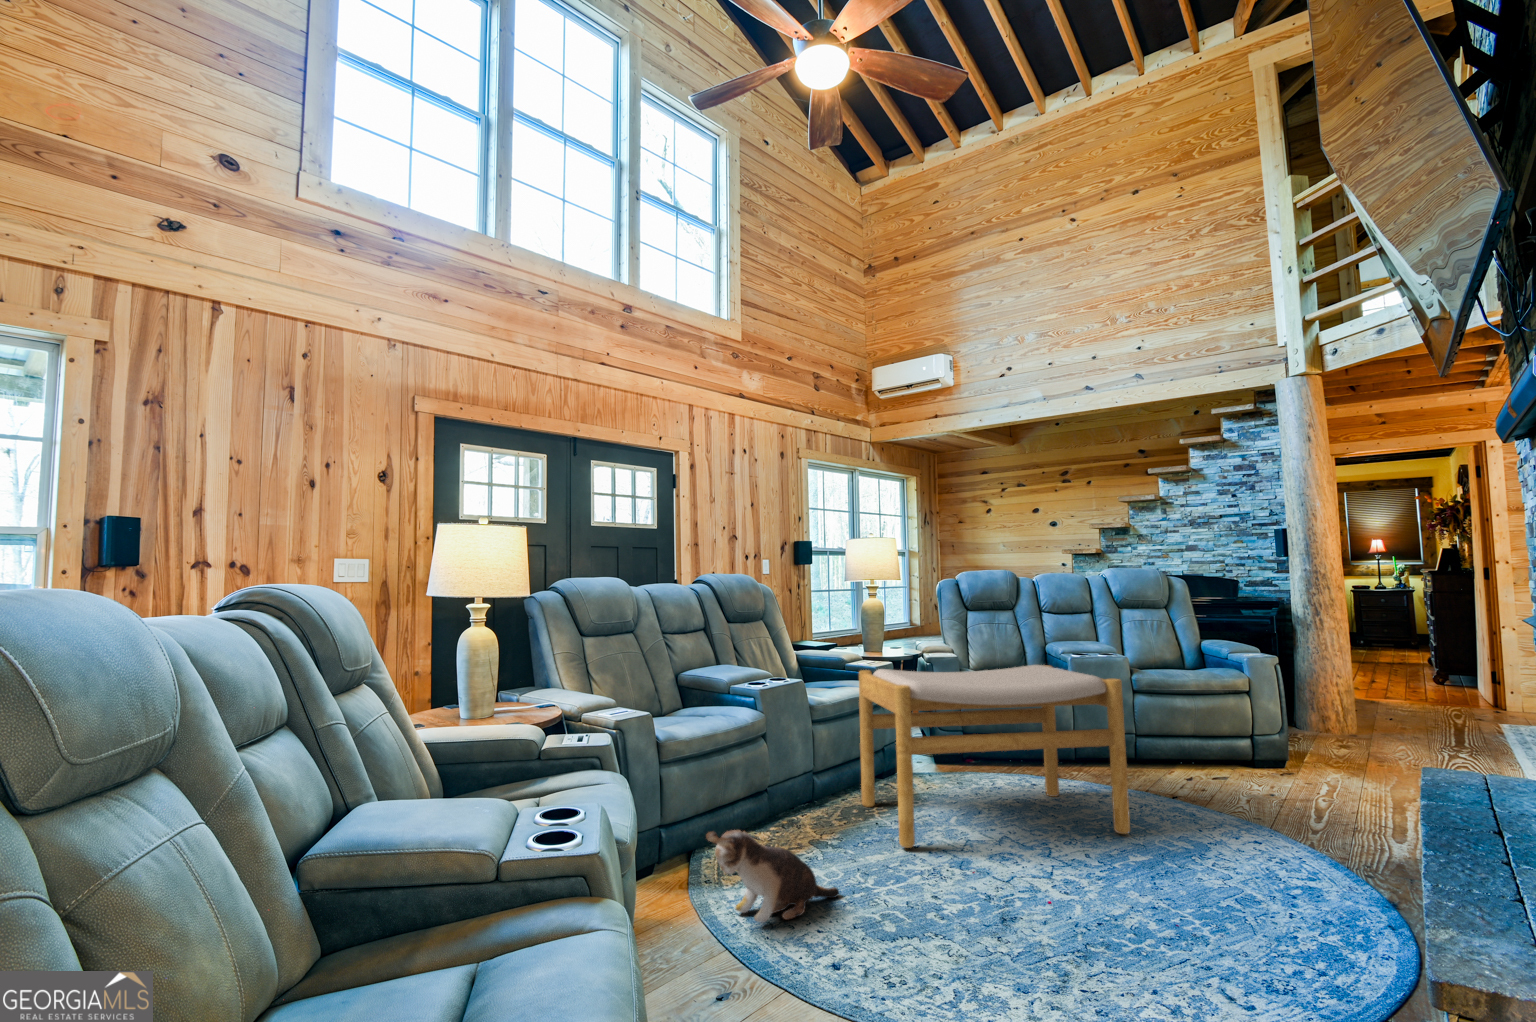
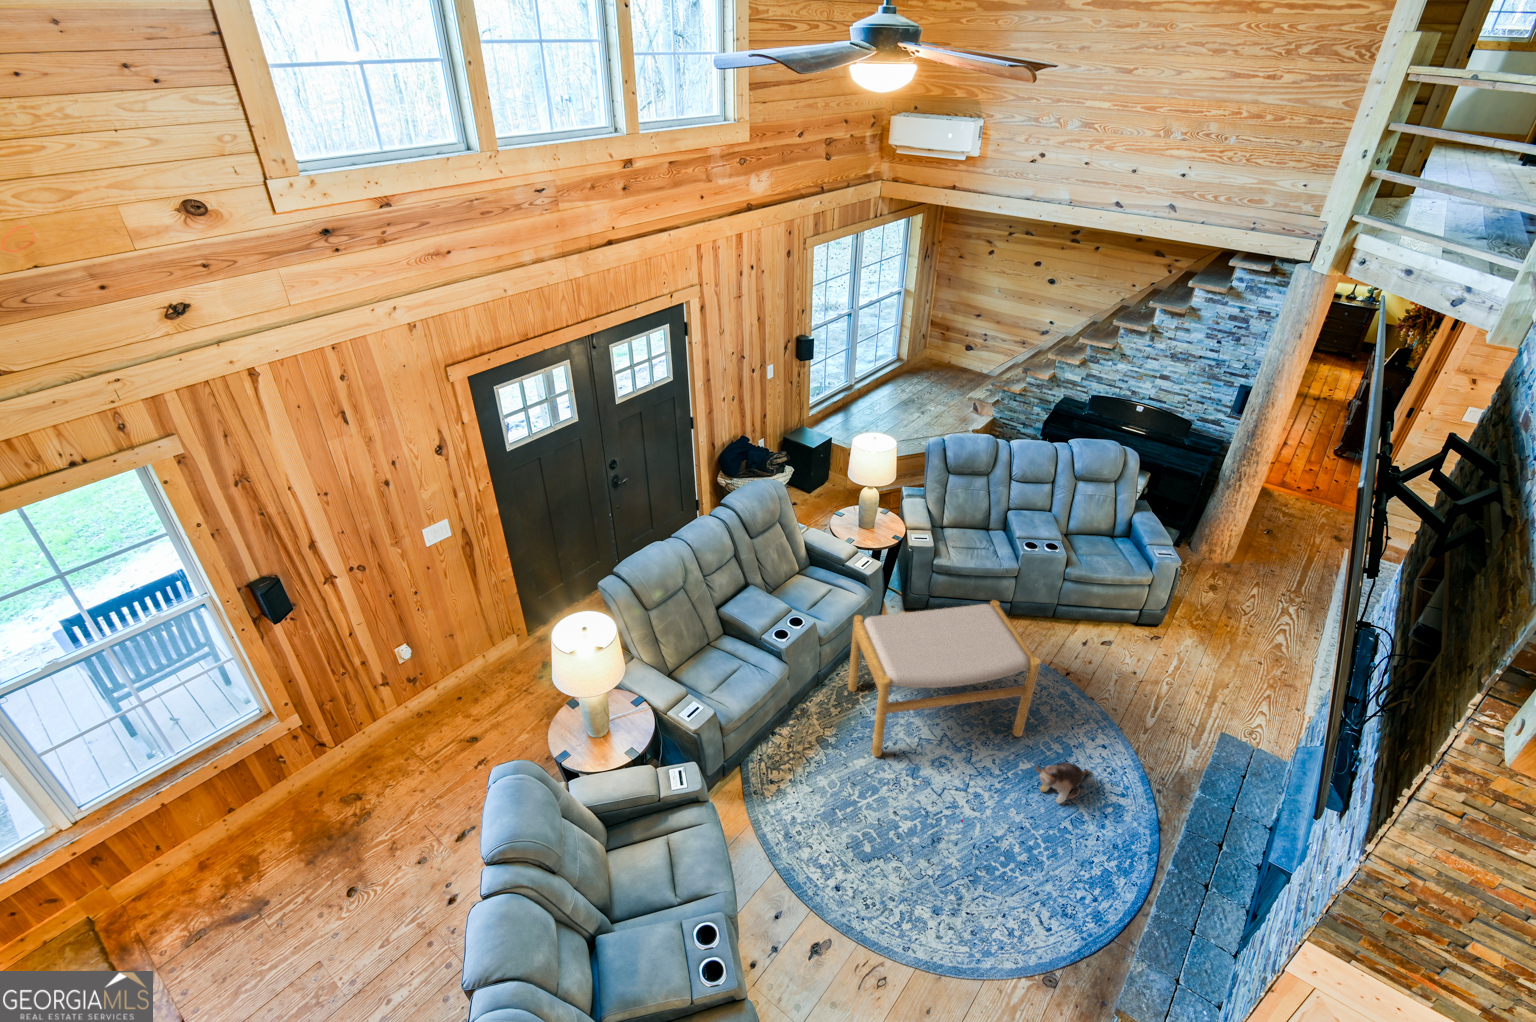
plush toy: present [706,830,839,922] -> present [1036,762,1089,803]

